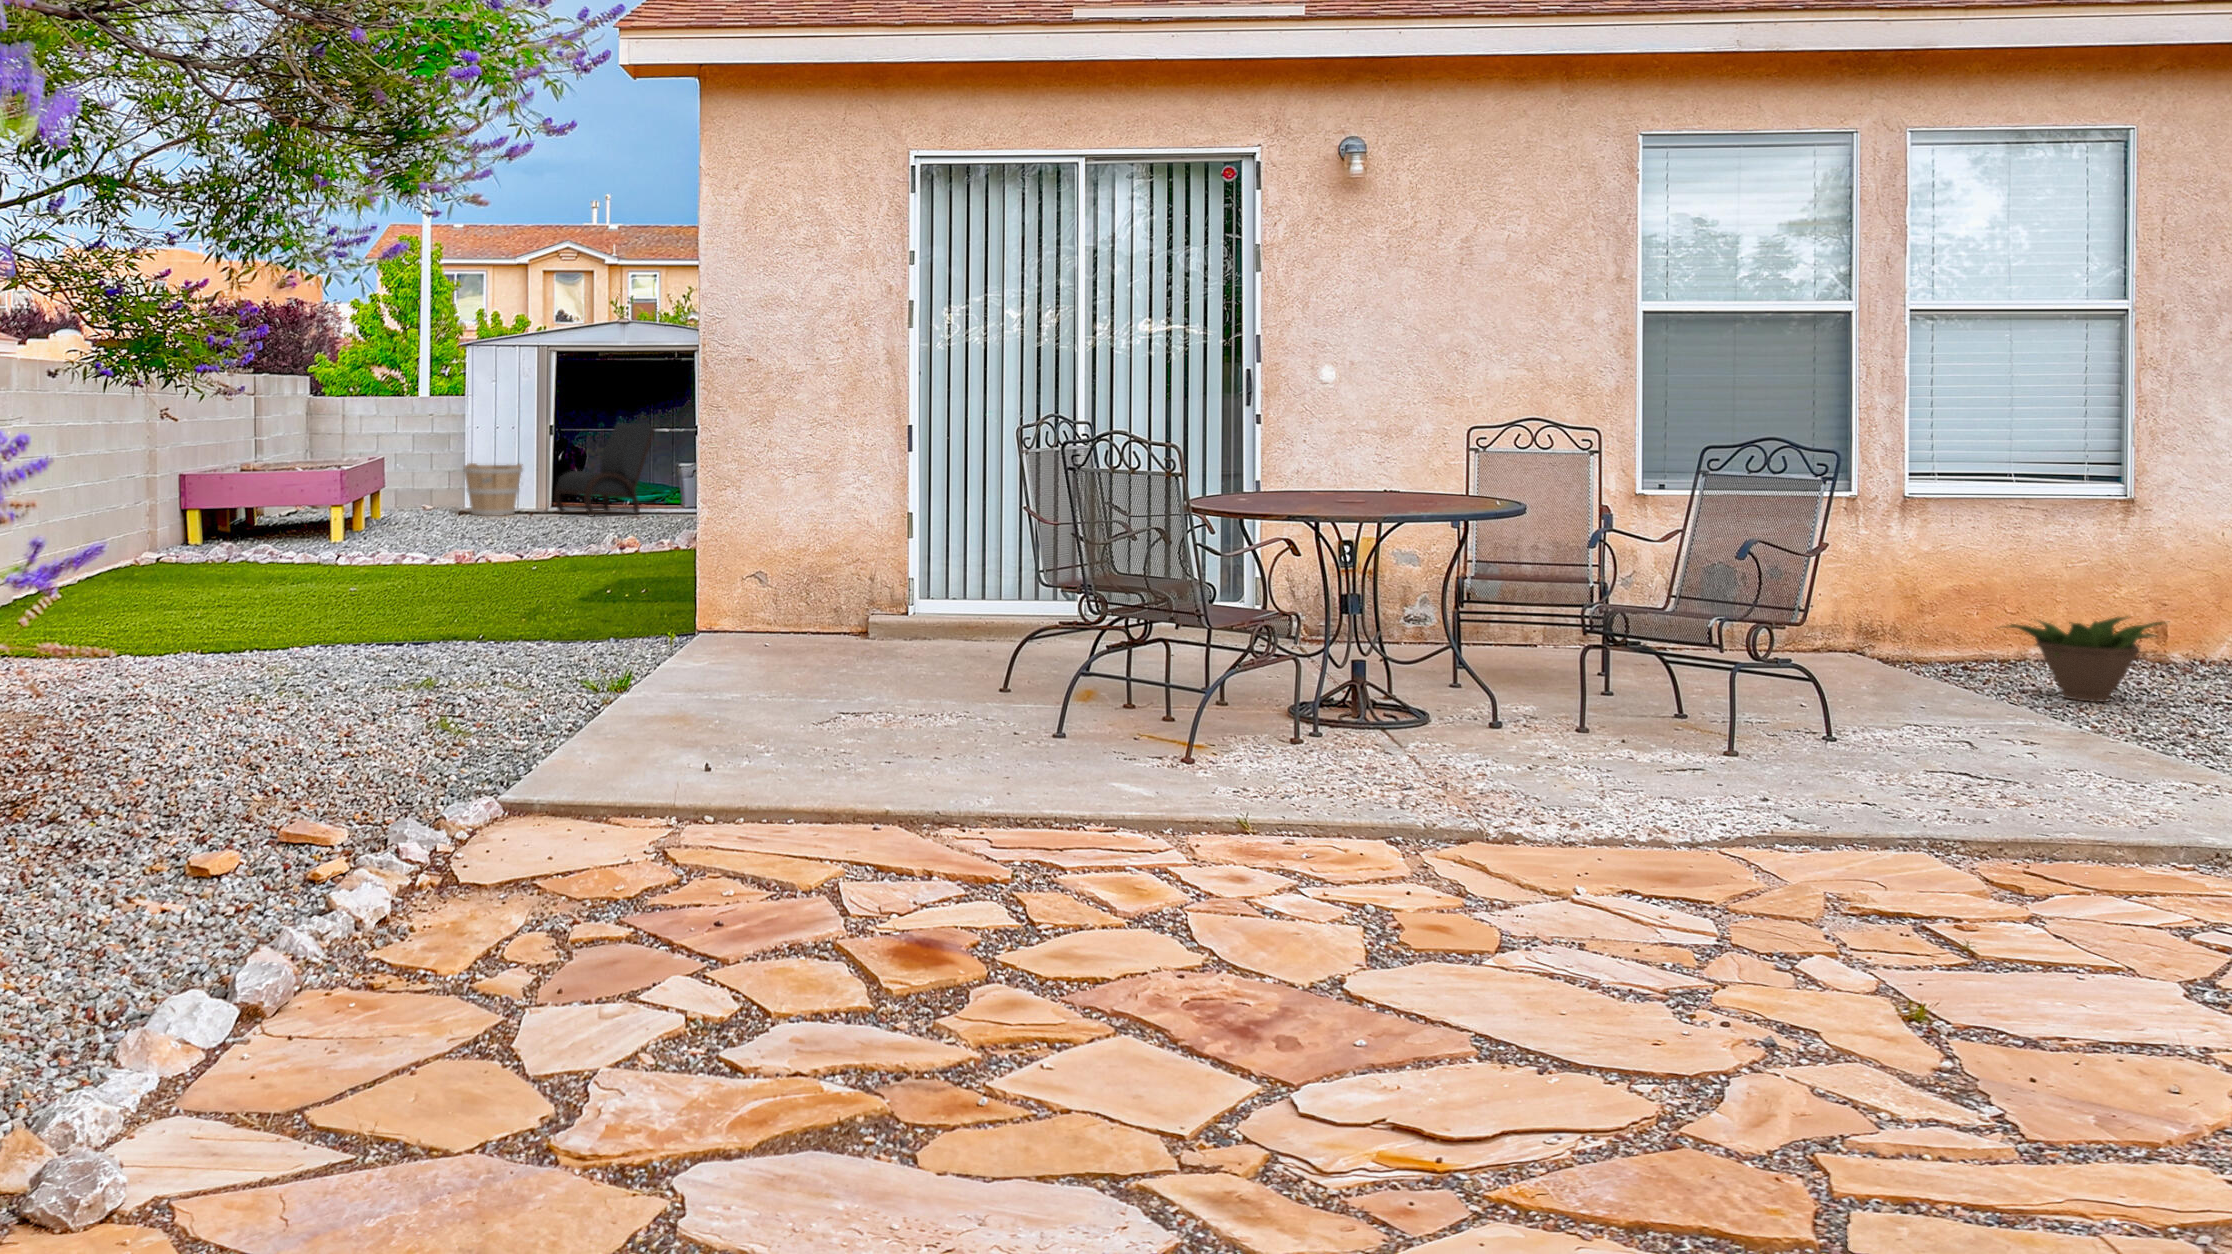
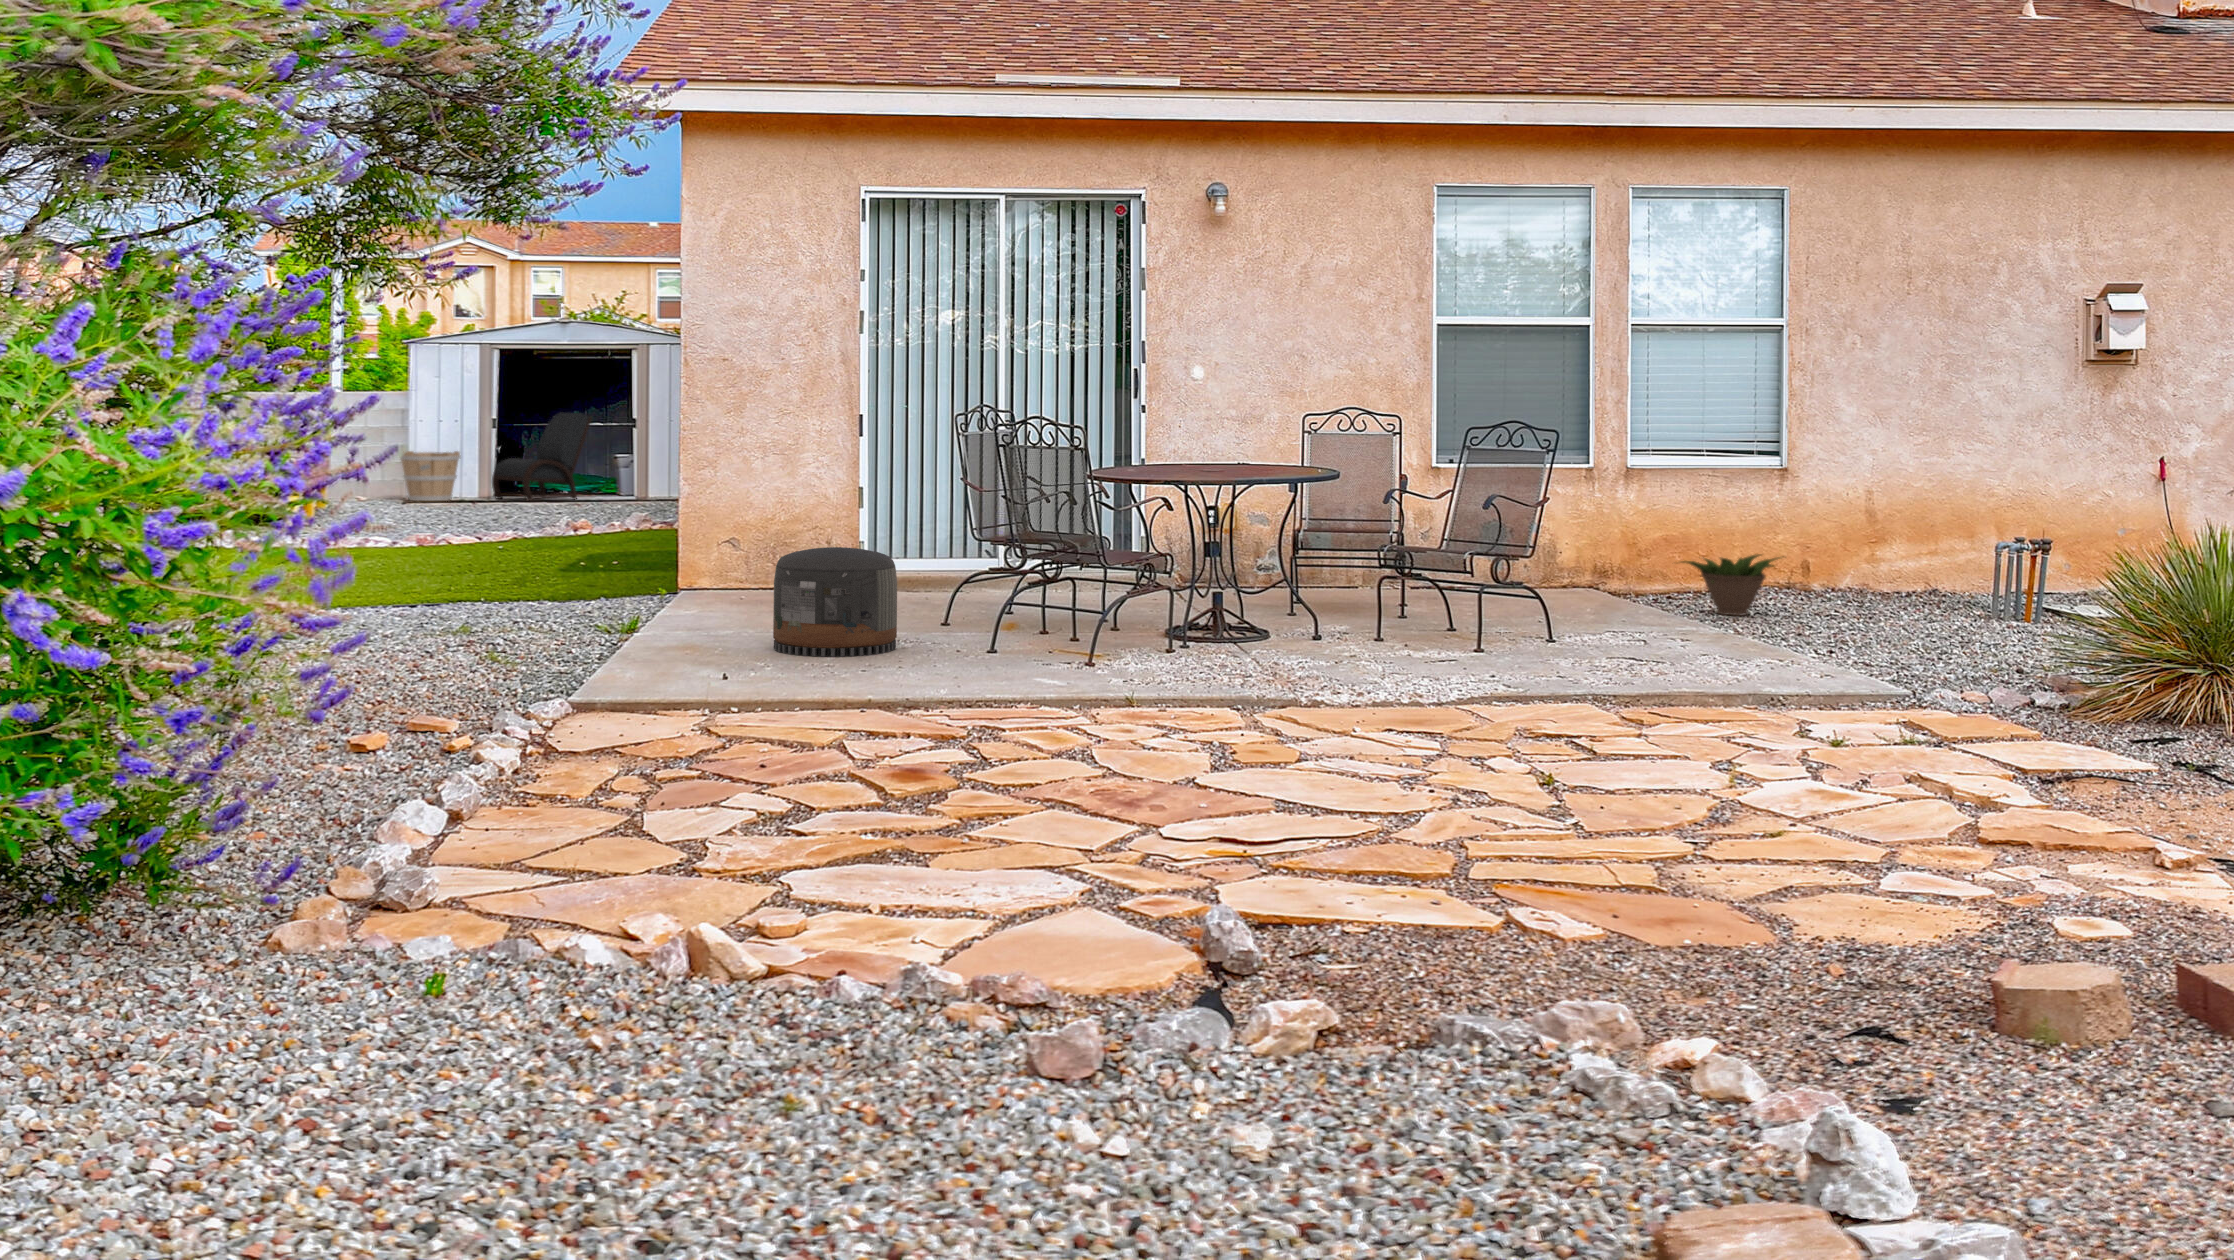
pouf: none [788,597,939,735] -> present [773,547,897,657]

